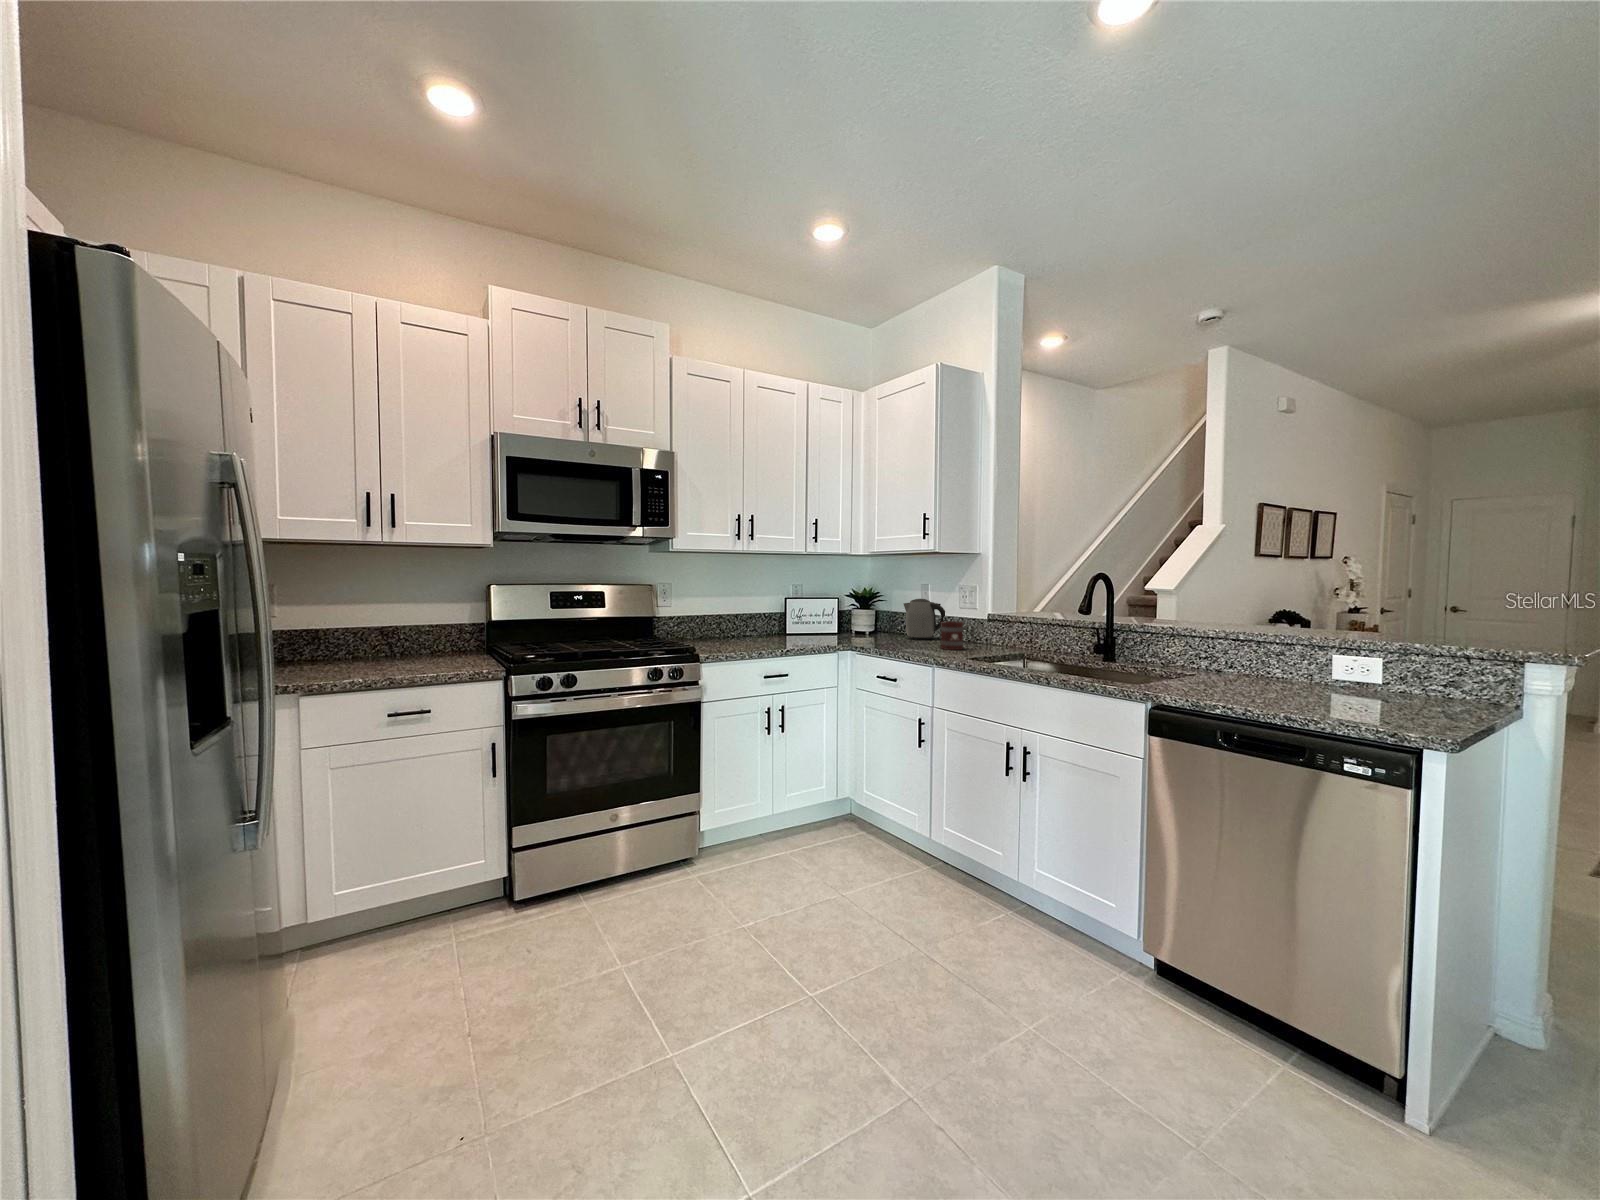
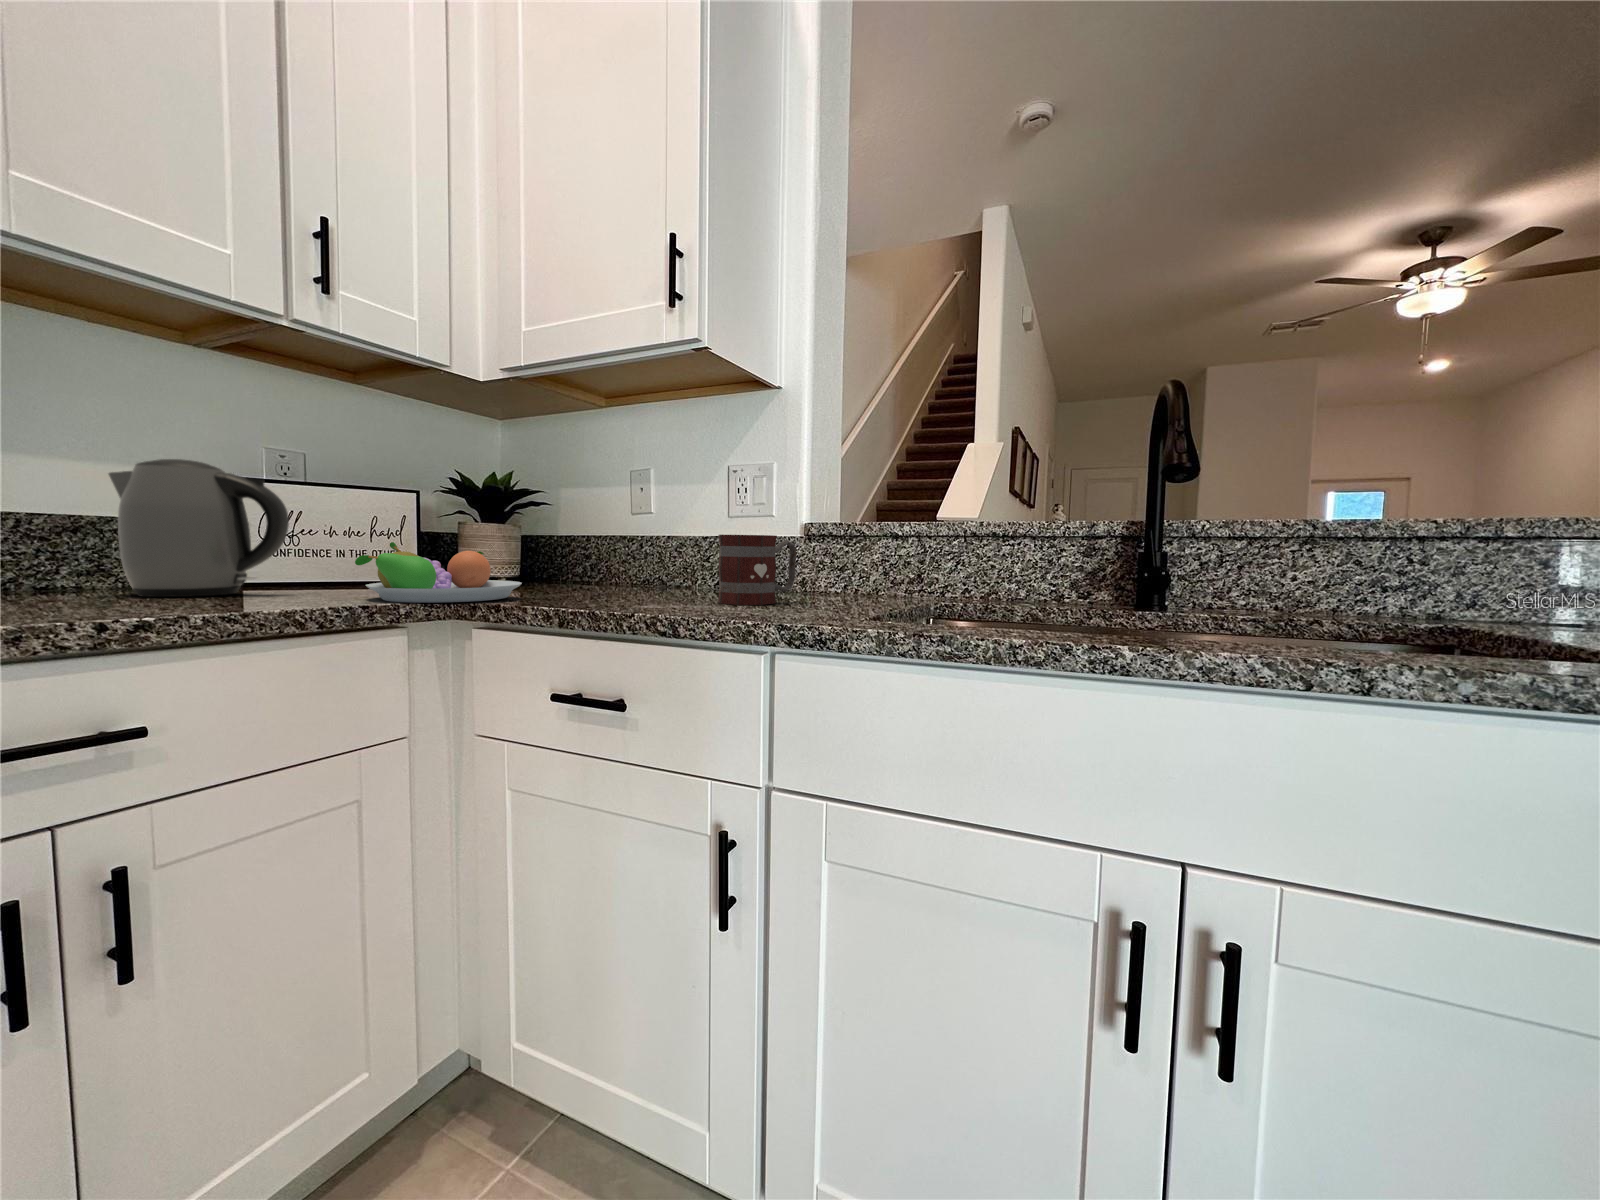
kettle: present [904,599,945,640] -> present [109,459,289,597]
fruit bowl: none [823,623,872,645] -> present [355,542,522,603]

